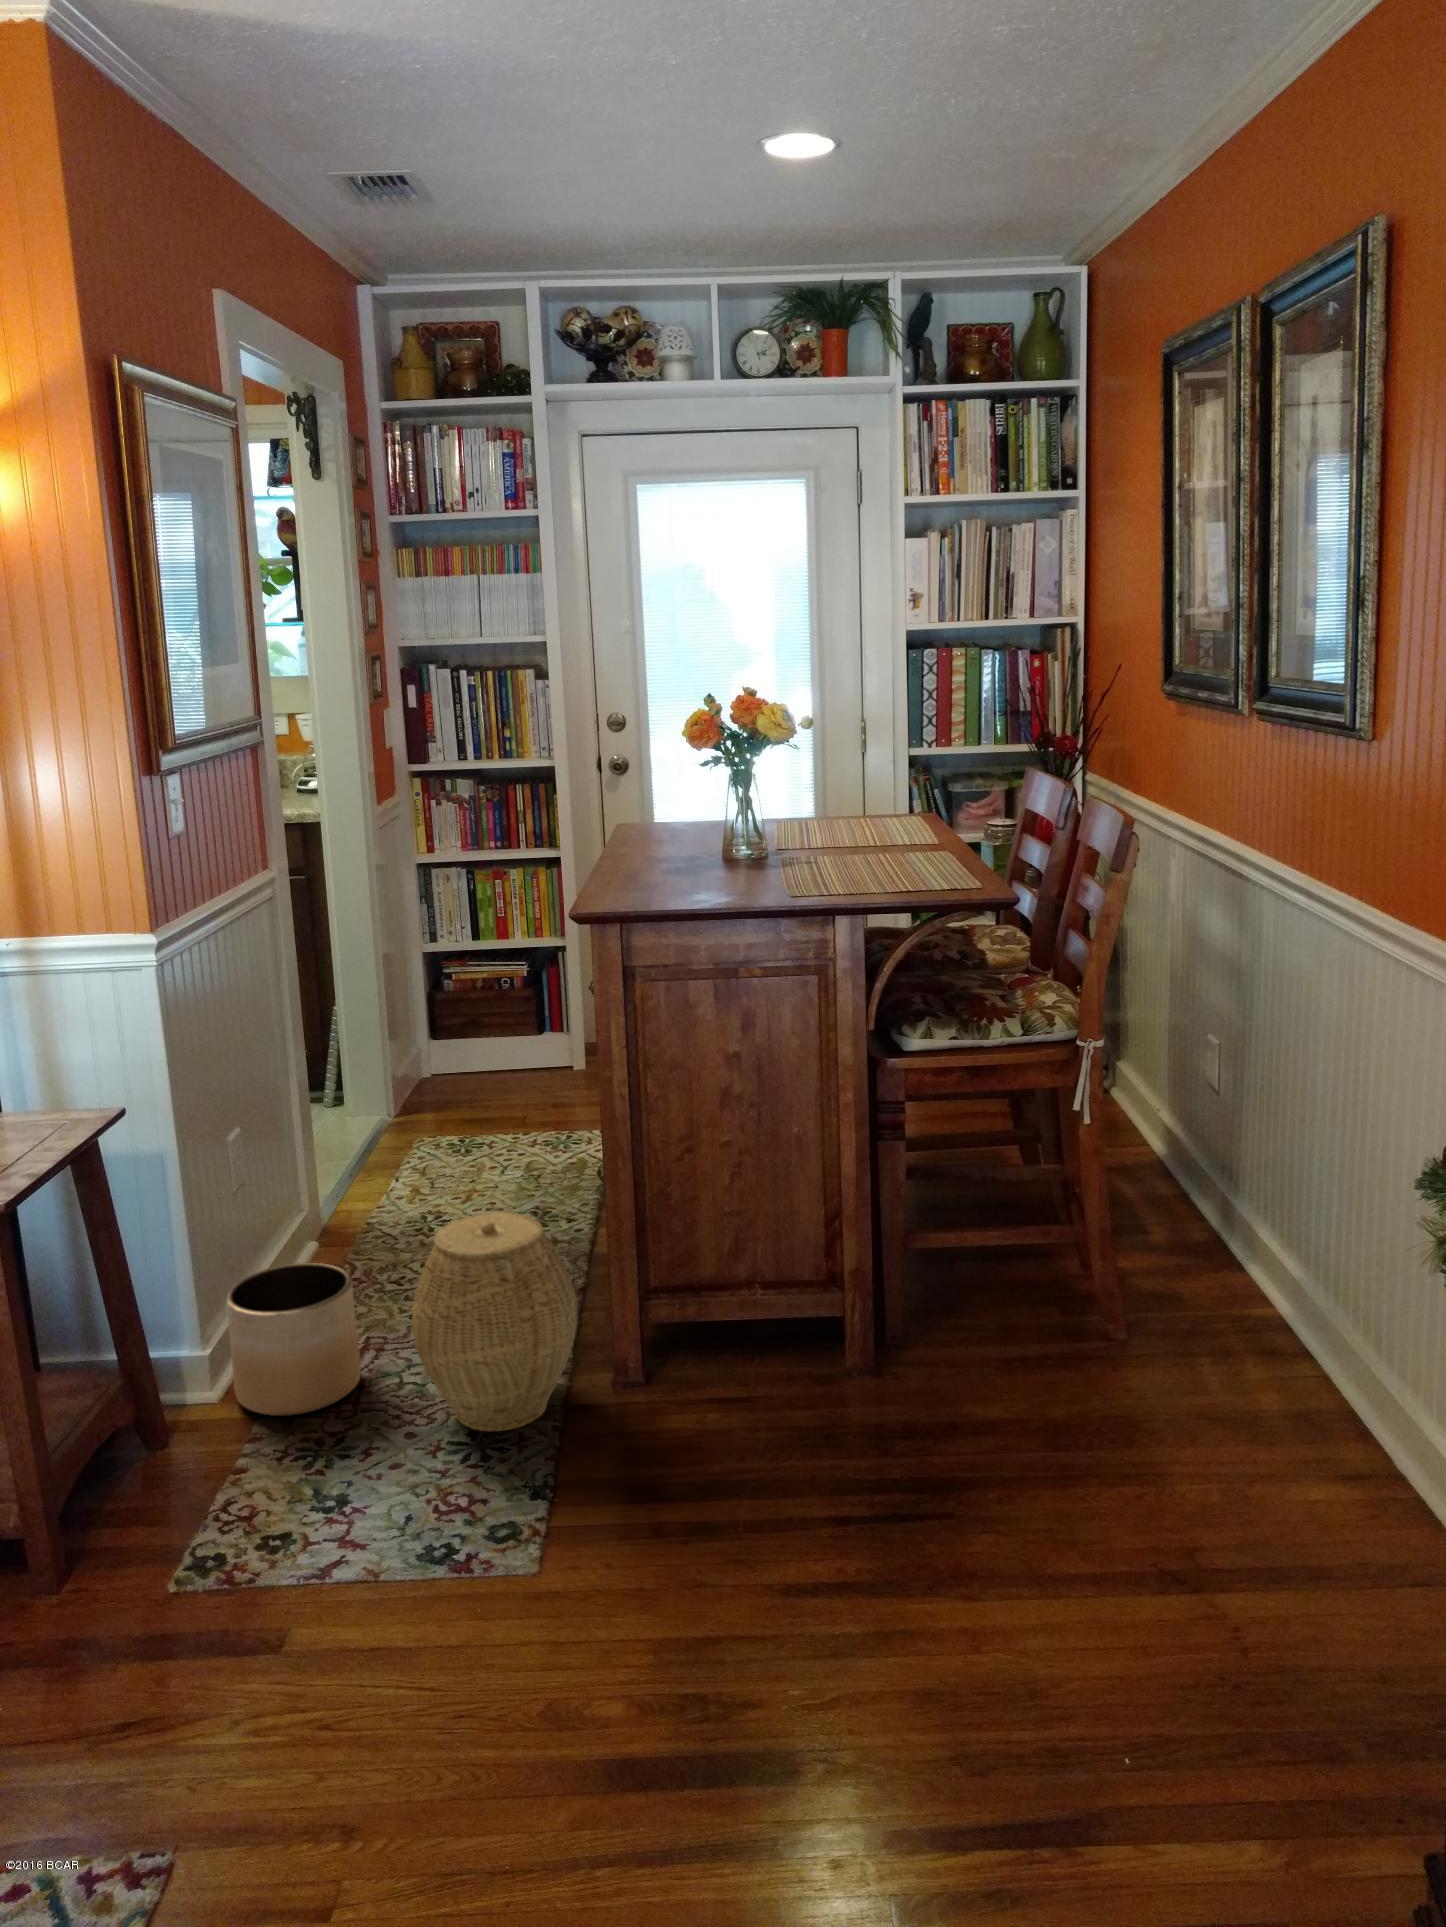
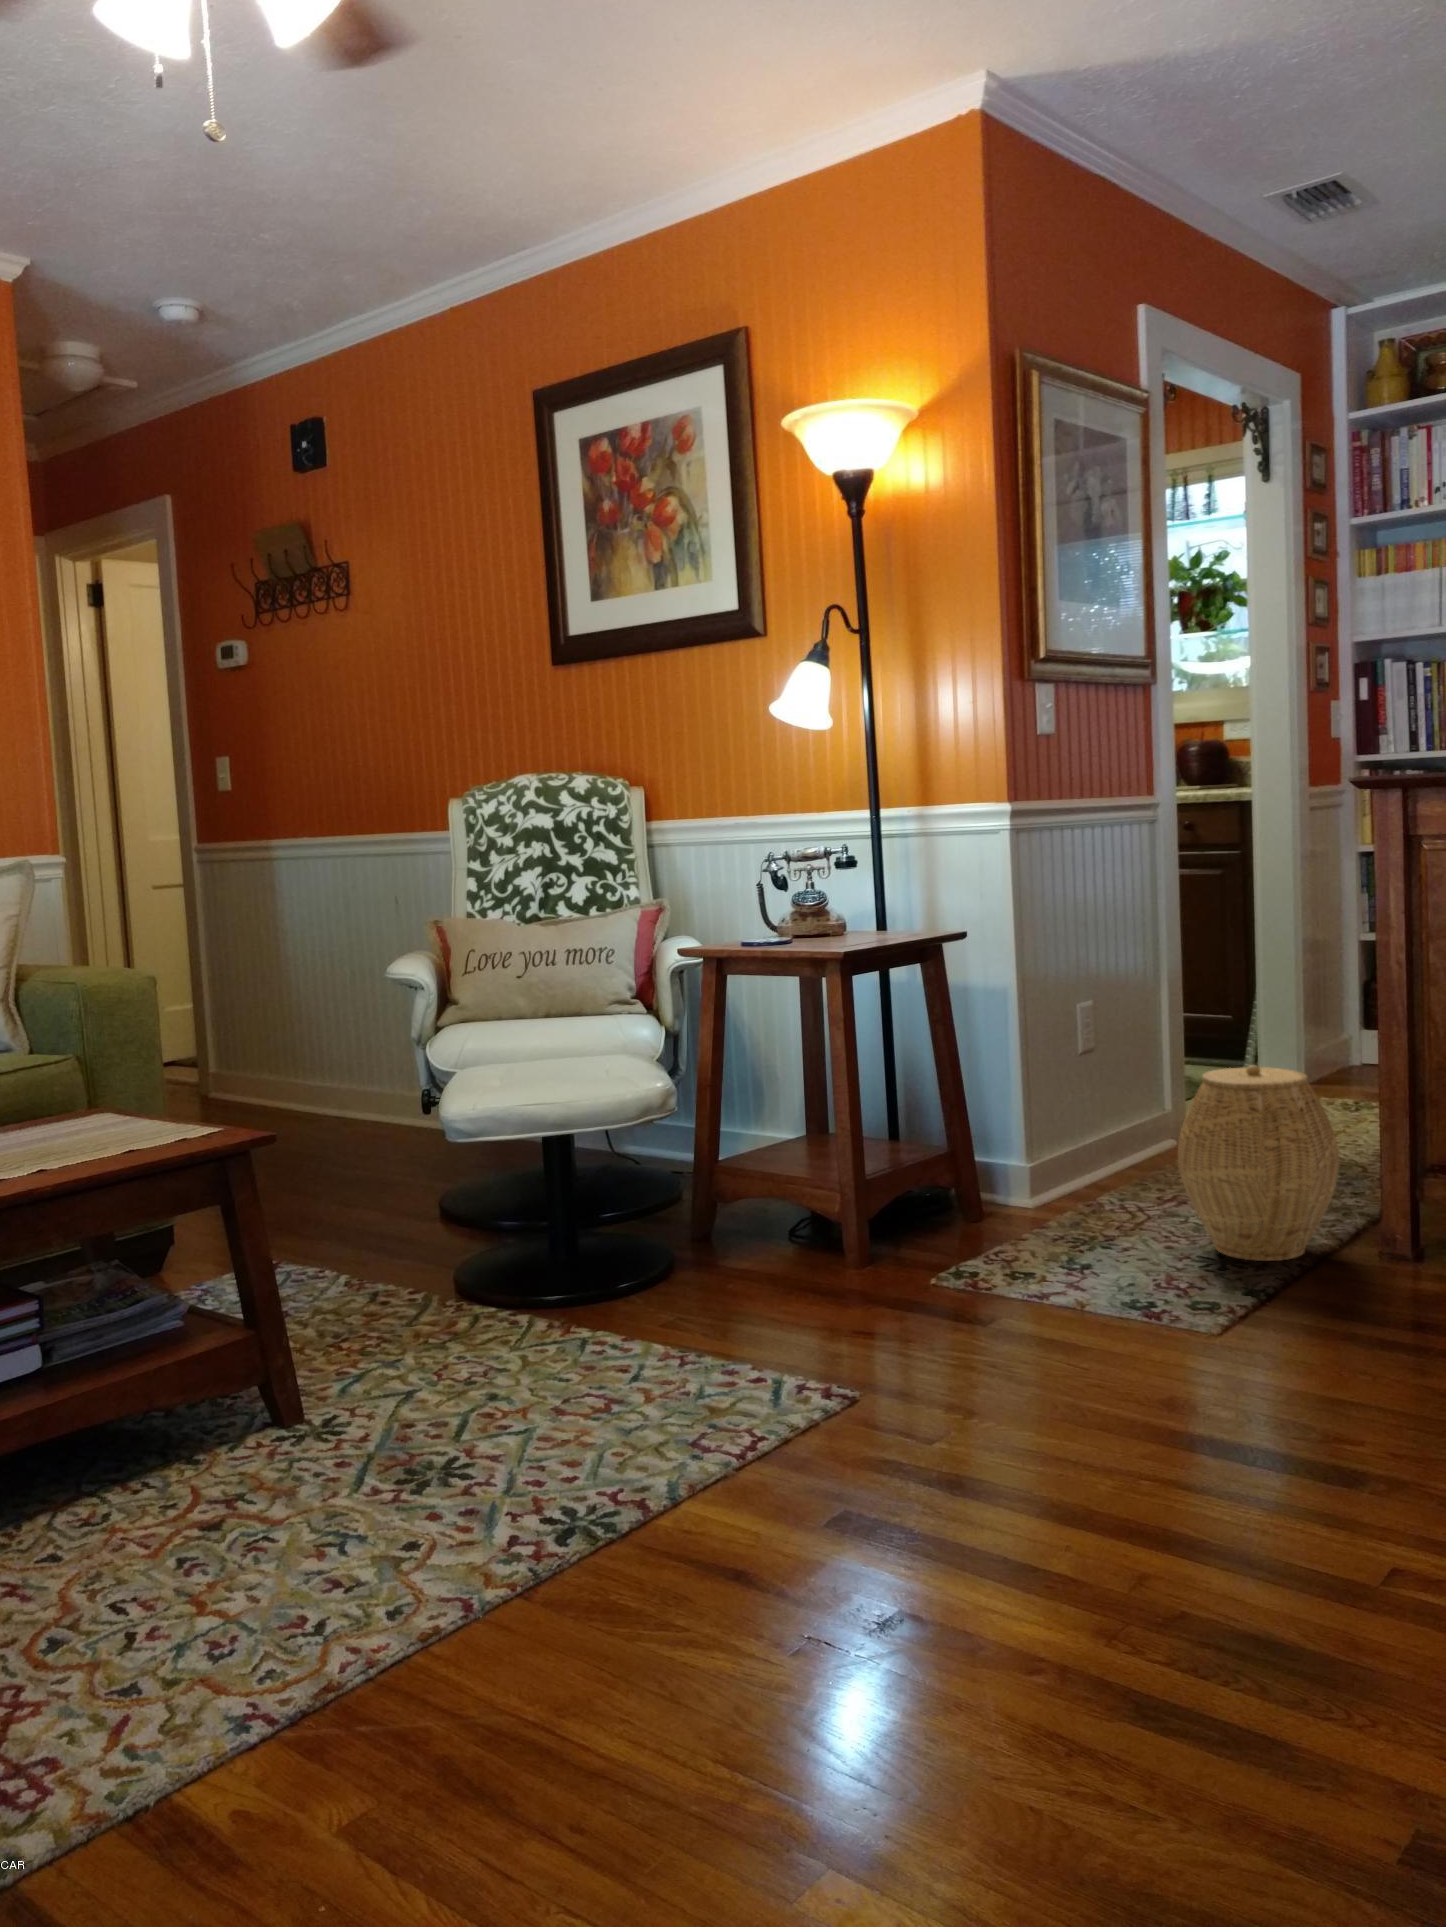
planter: present [226,1263,361,1416] -> none [1041,1107,1151,1223]

